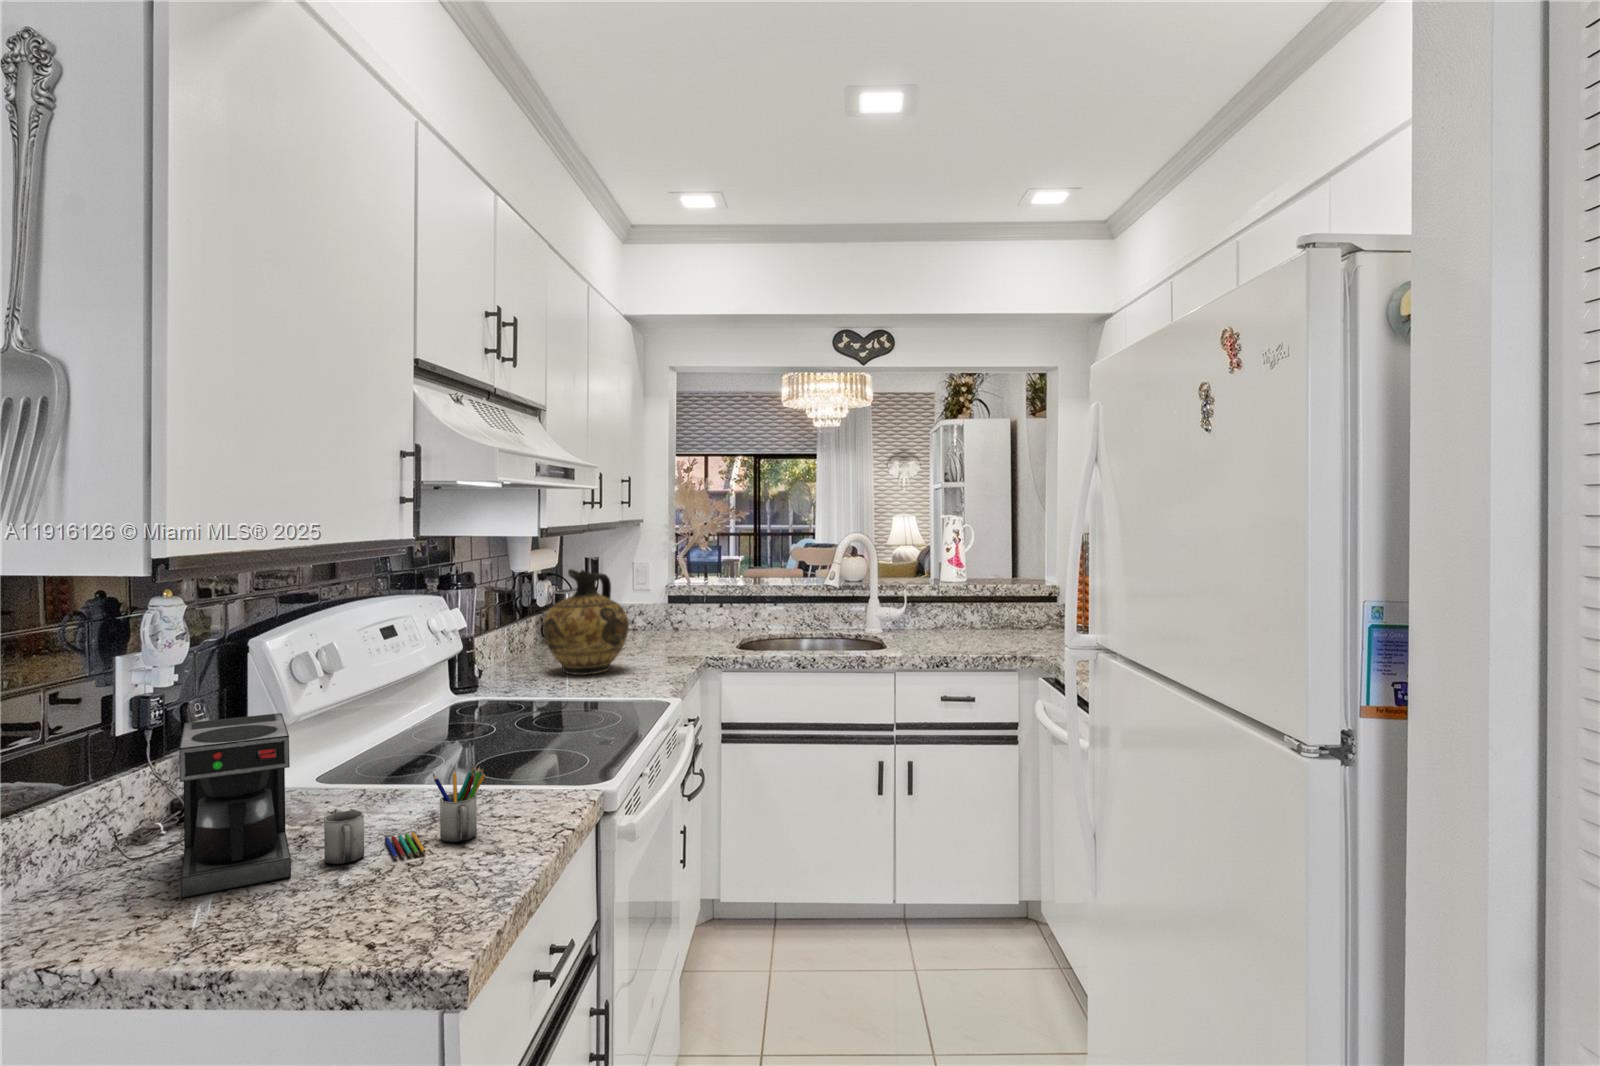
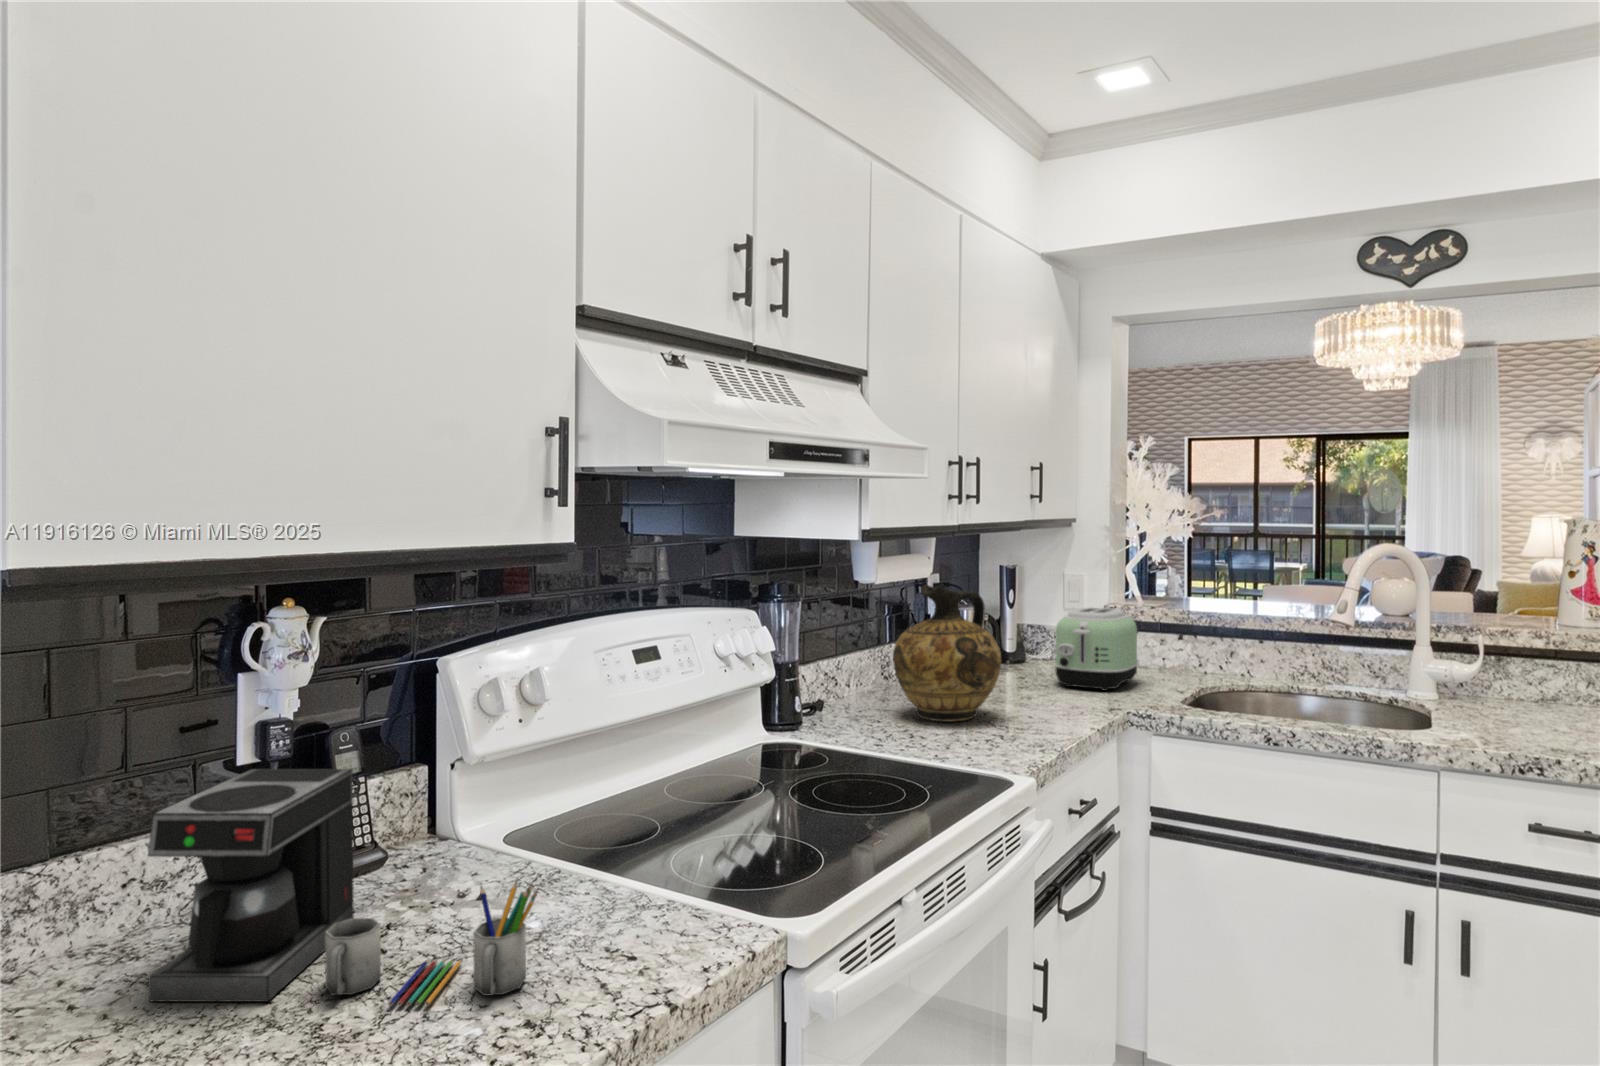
toaster: none [643,586,702,646] -> present [1054,607,1138,691]

